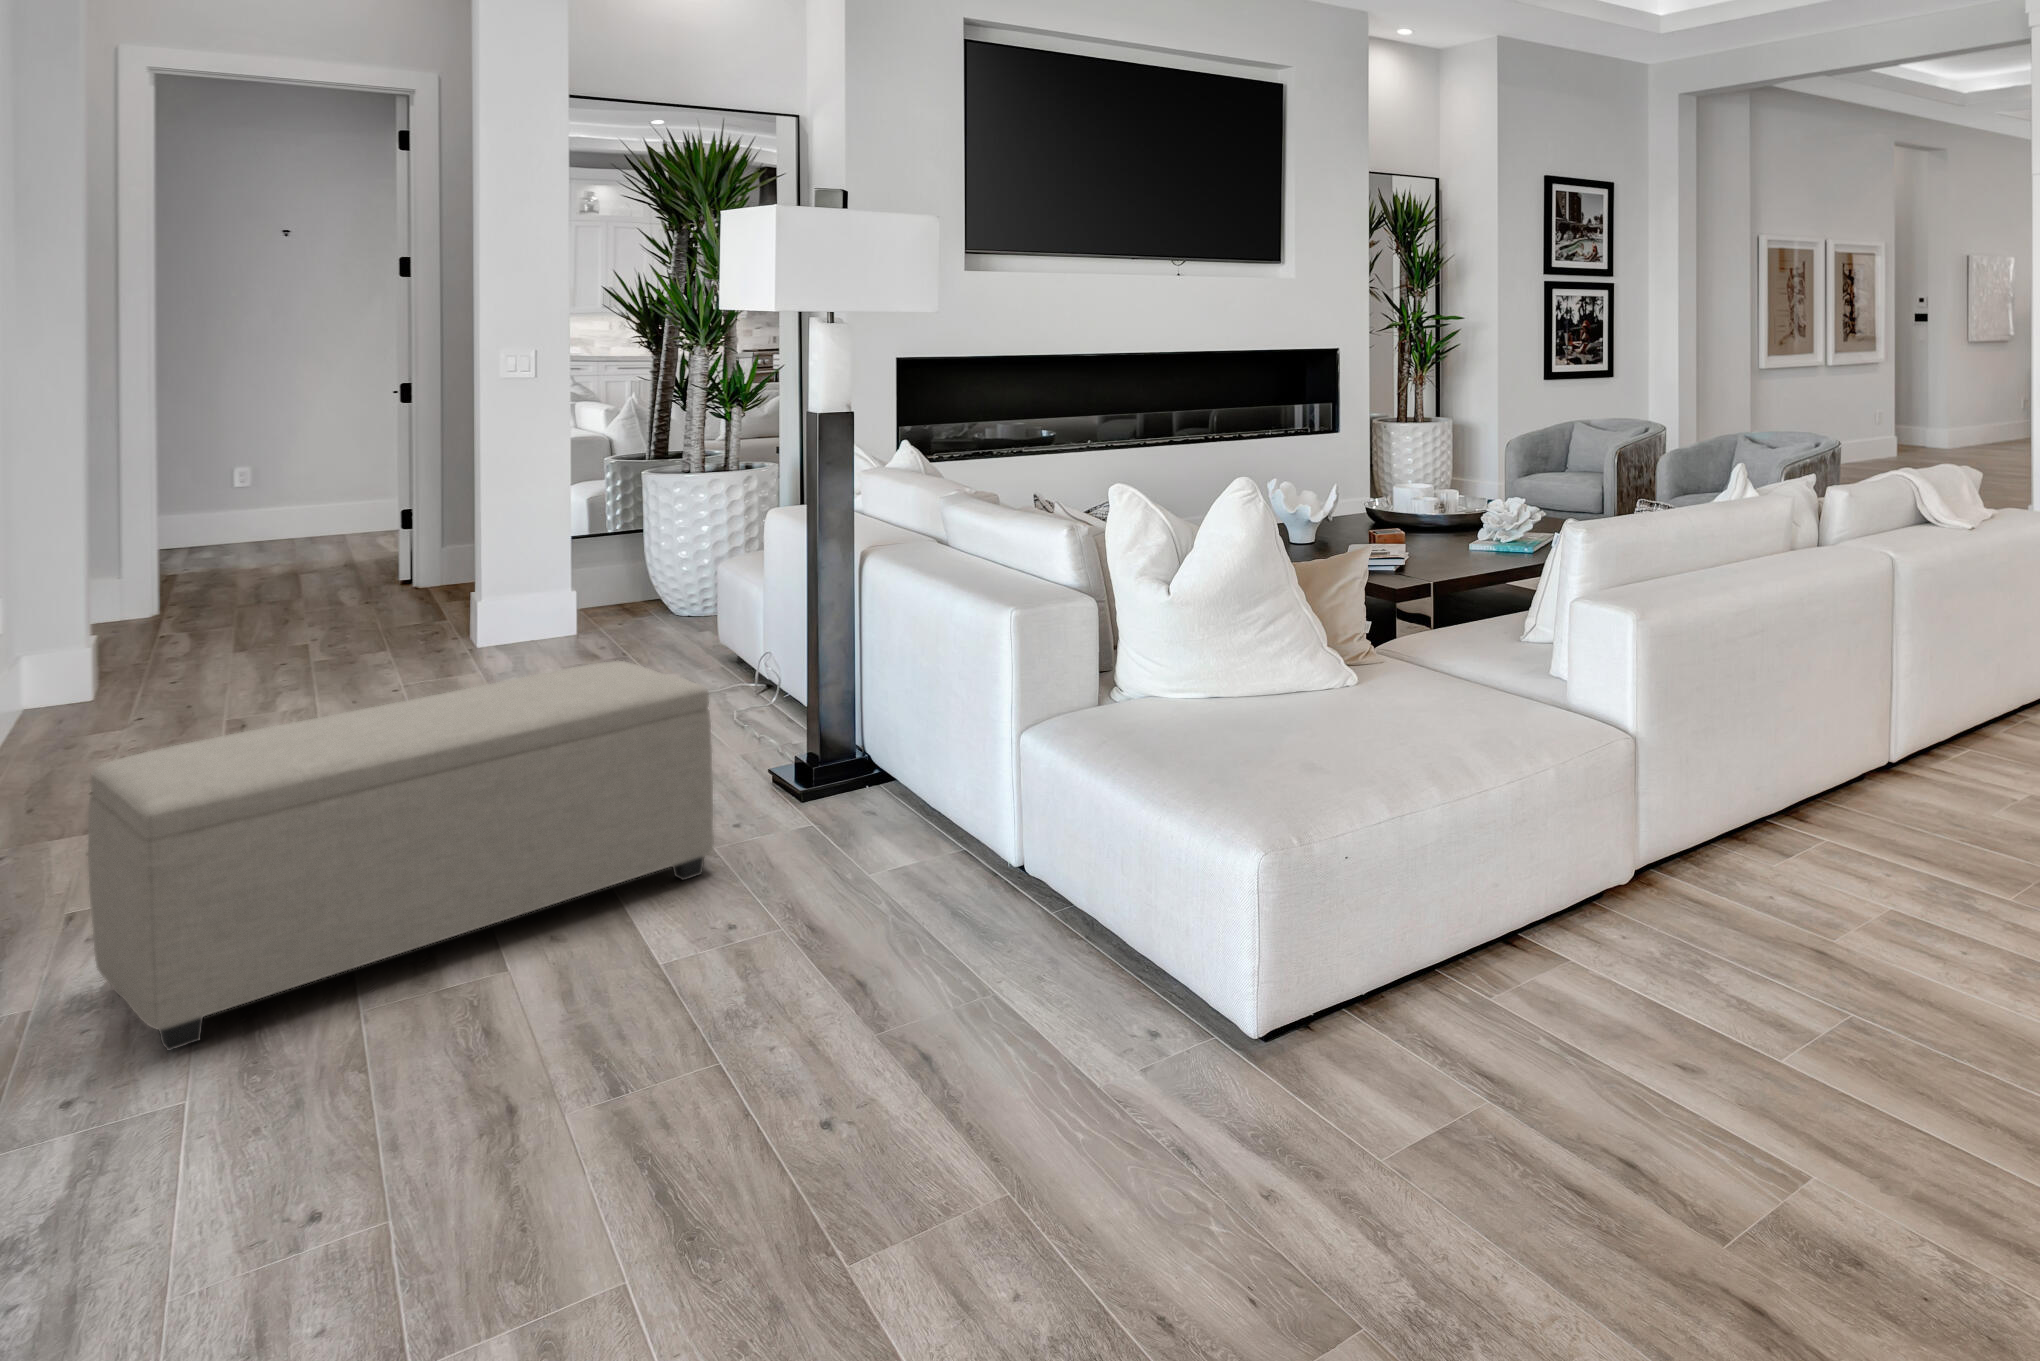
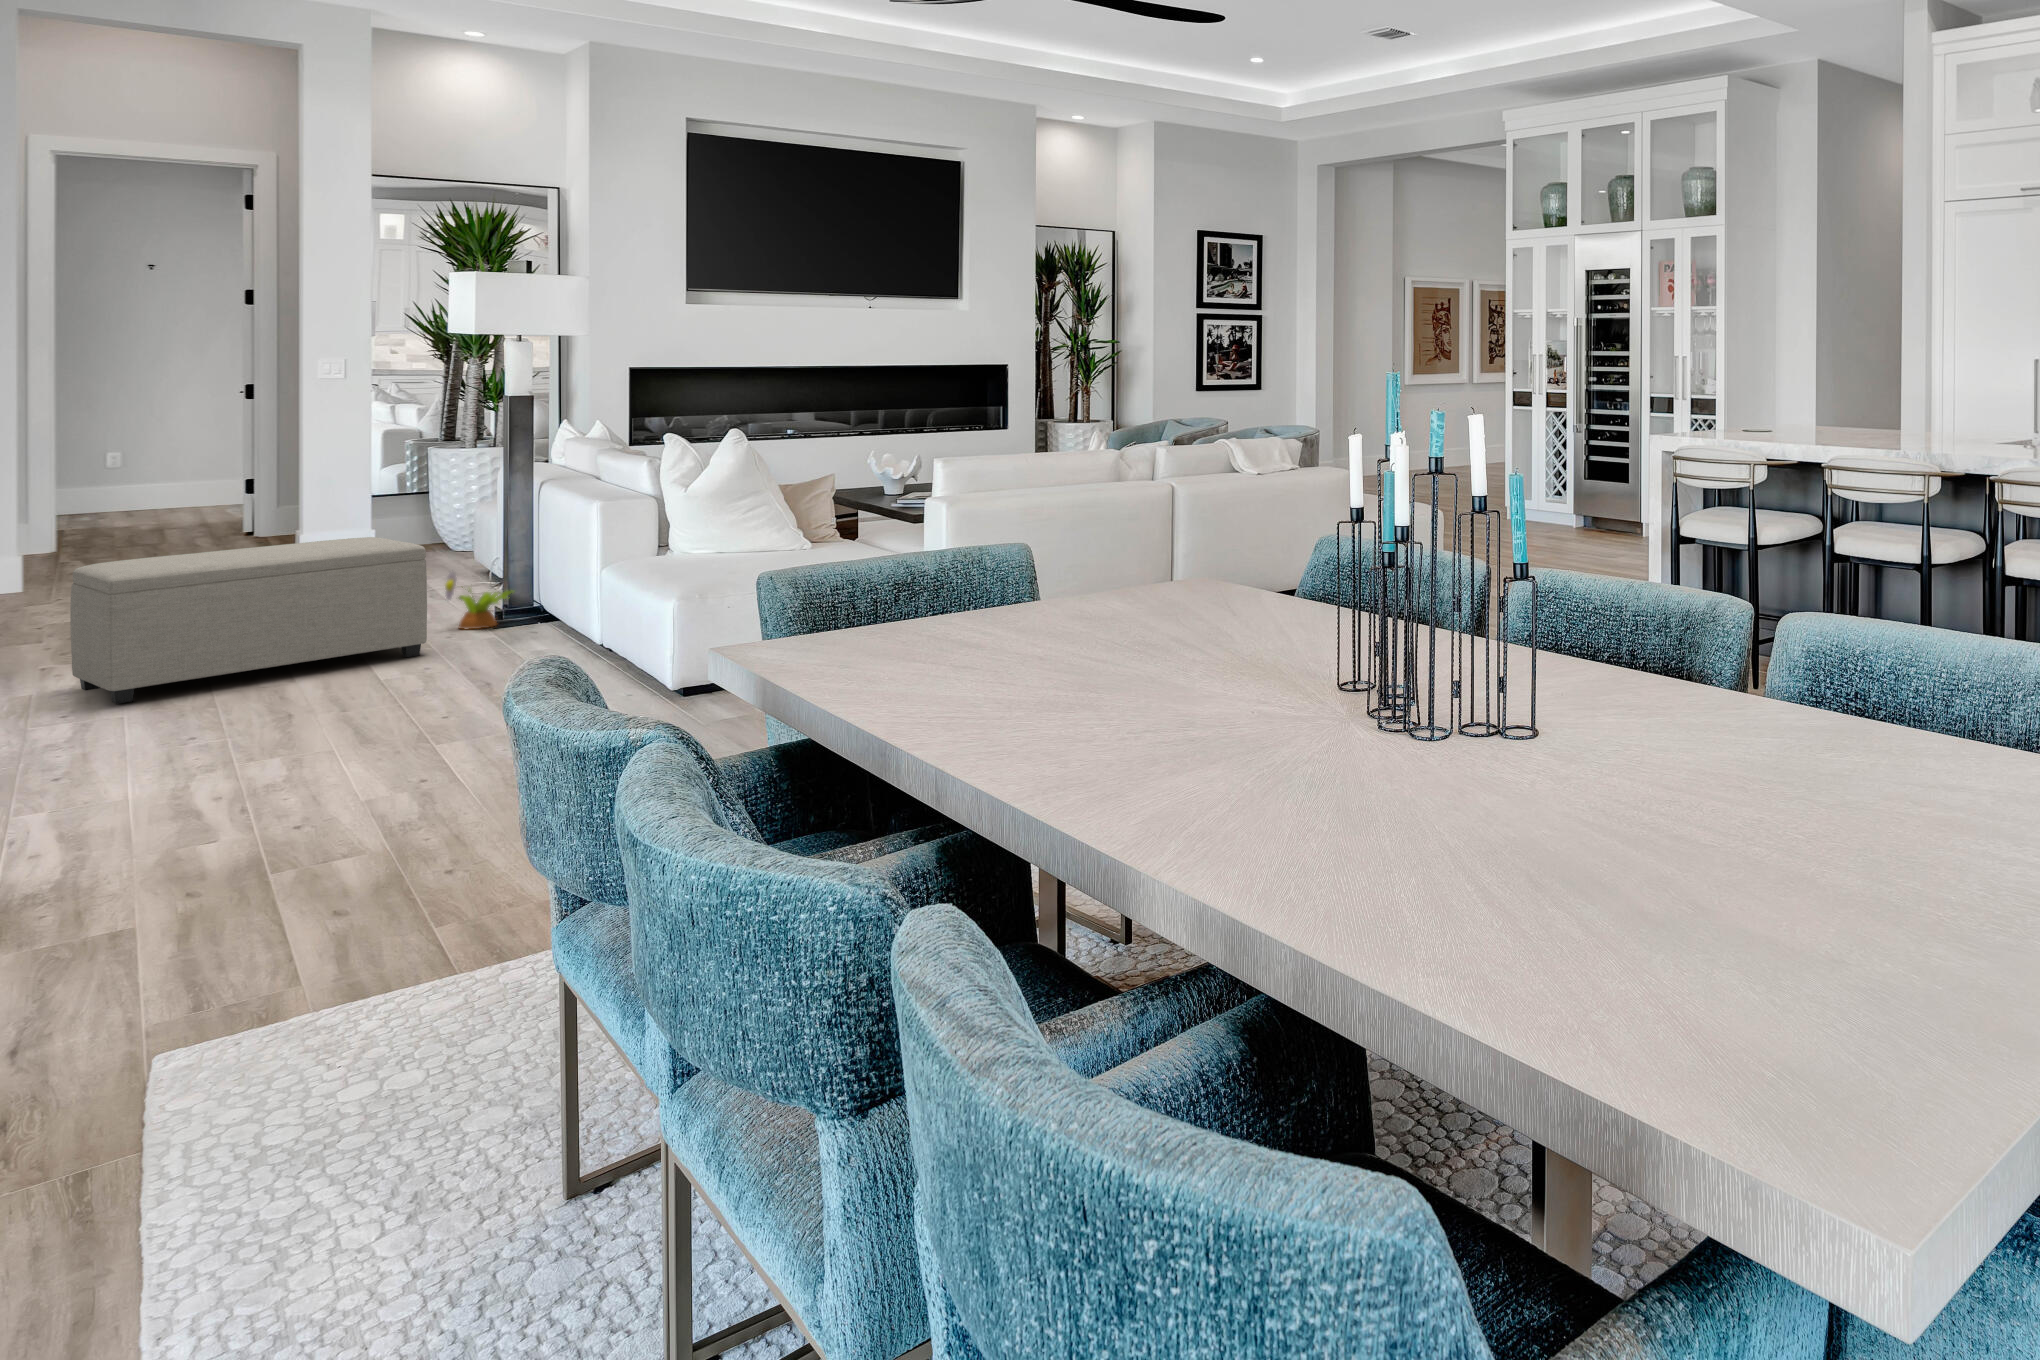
decorative plant: none [720,698,825,797] -> present [445,572,512,630]

